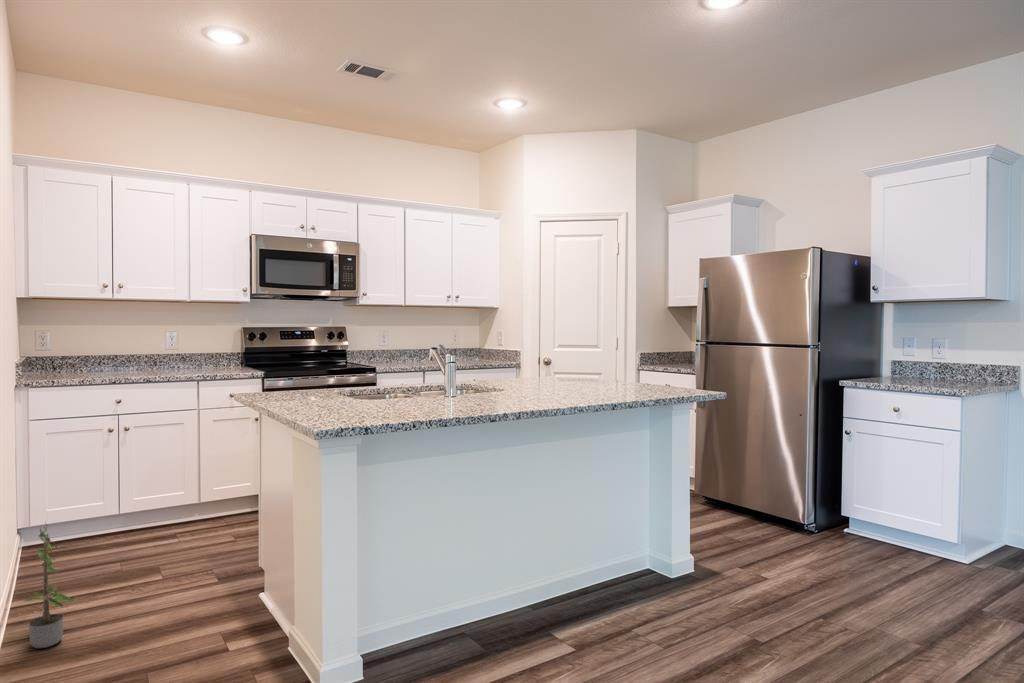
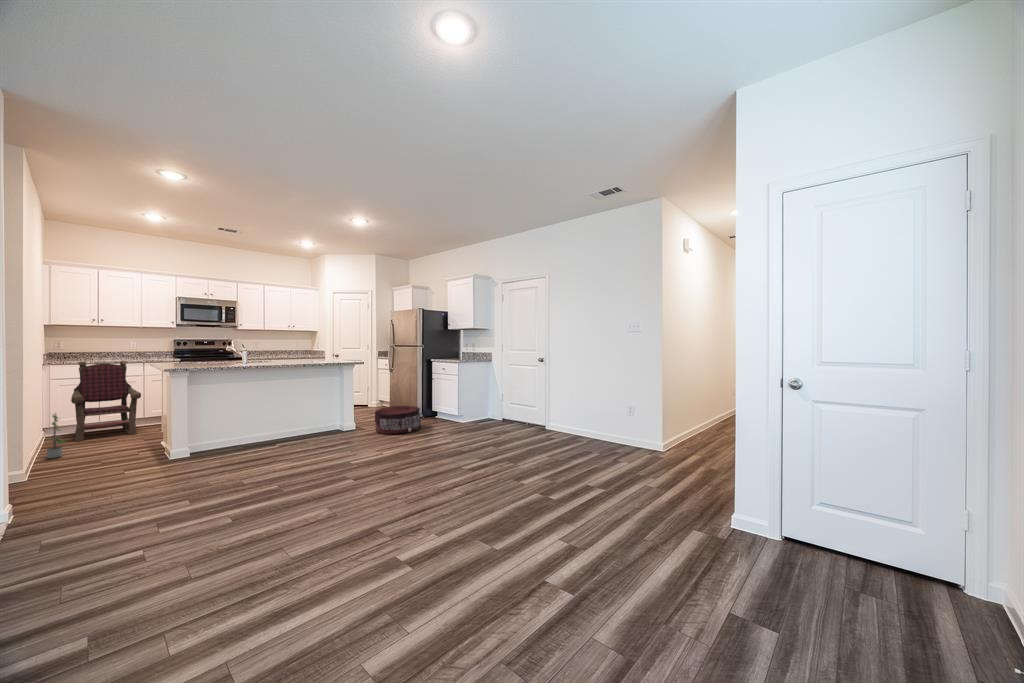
armchair: none [72,377,203,572] -> present [71,361,141,442]
pouf: none [758,508,898,608] -> present [375,406,421,434]

